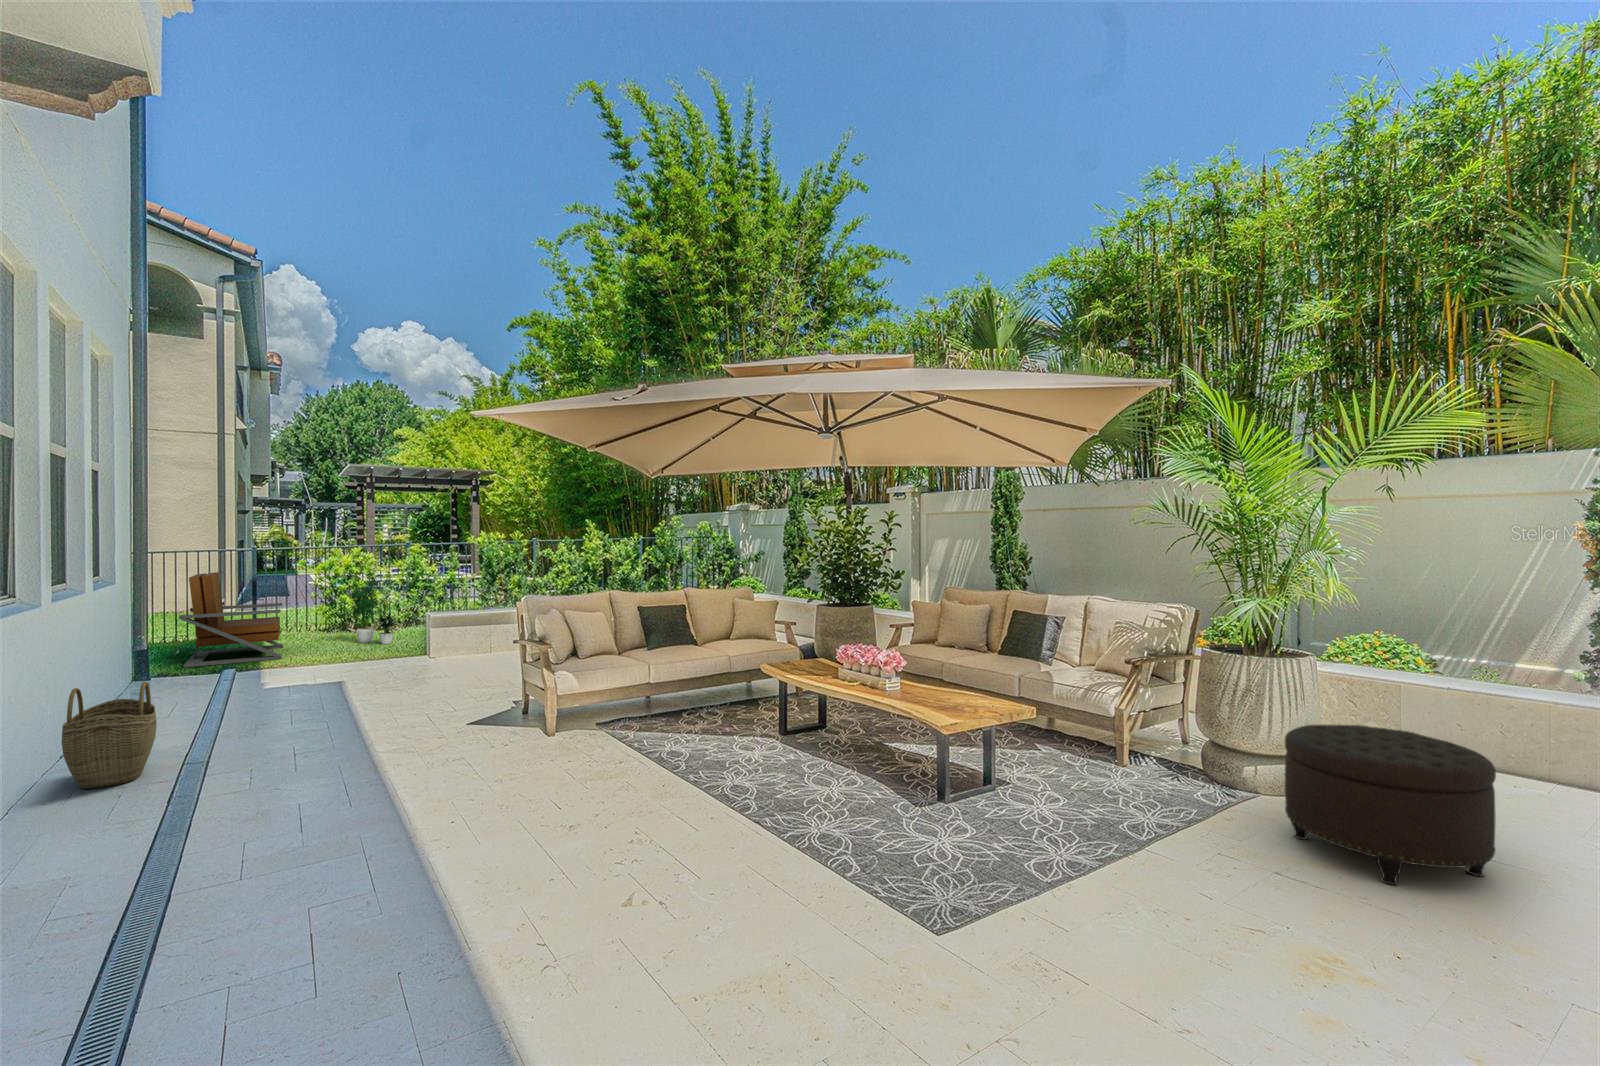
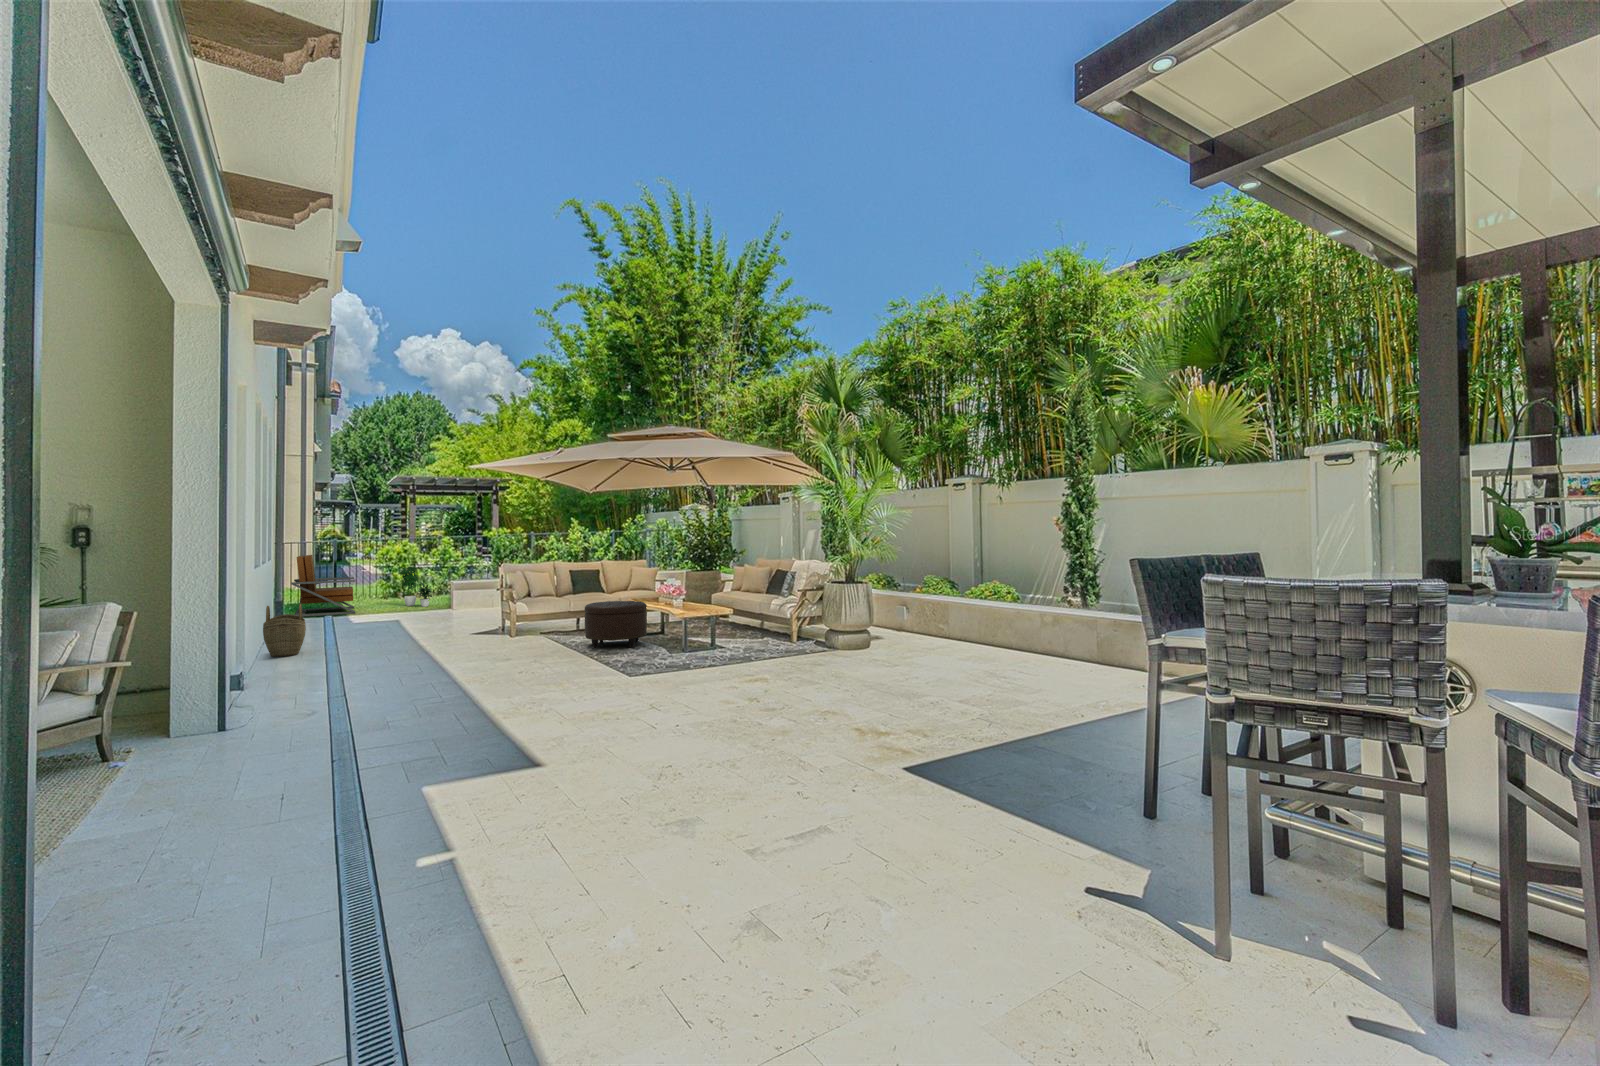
ottoman: present [1285,725,1496,885] -> present [585,601,647,649]

